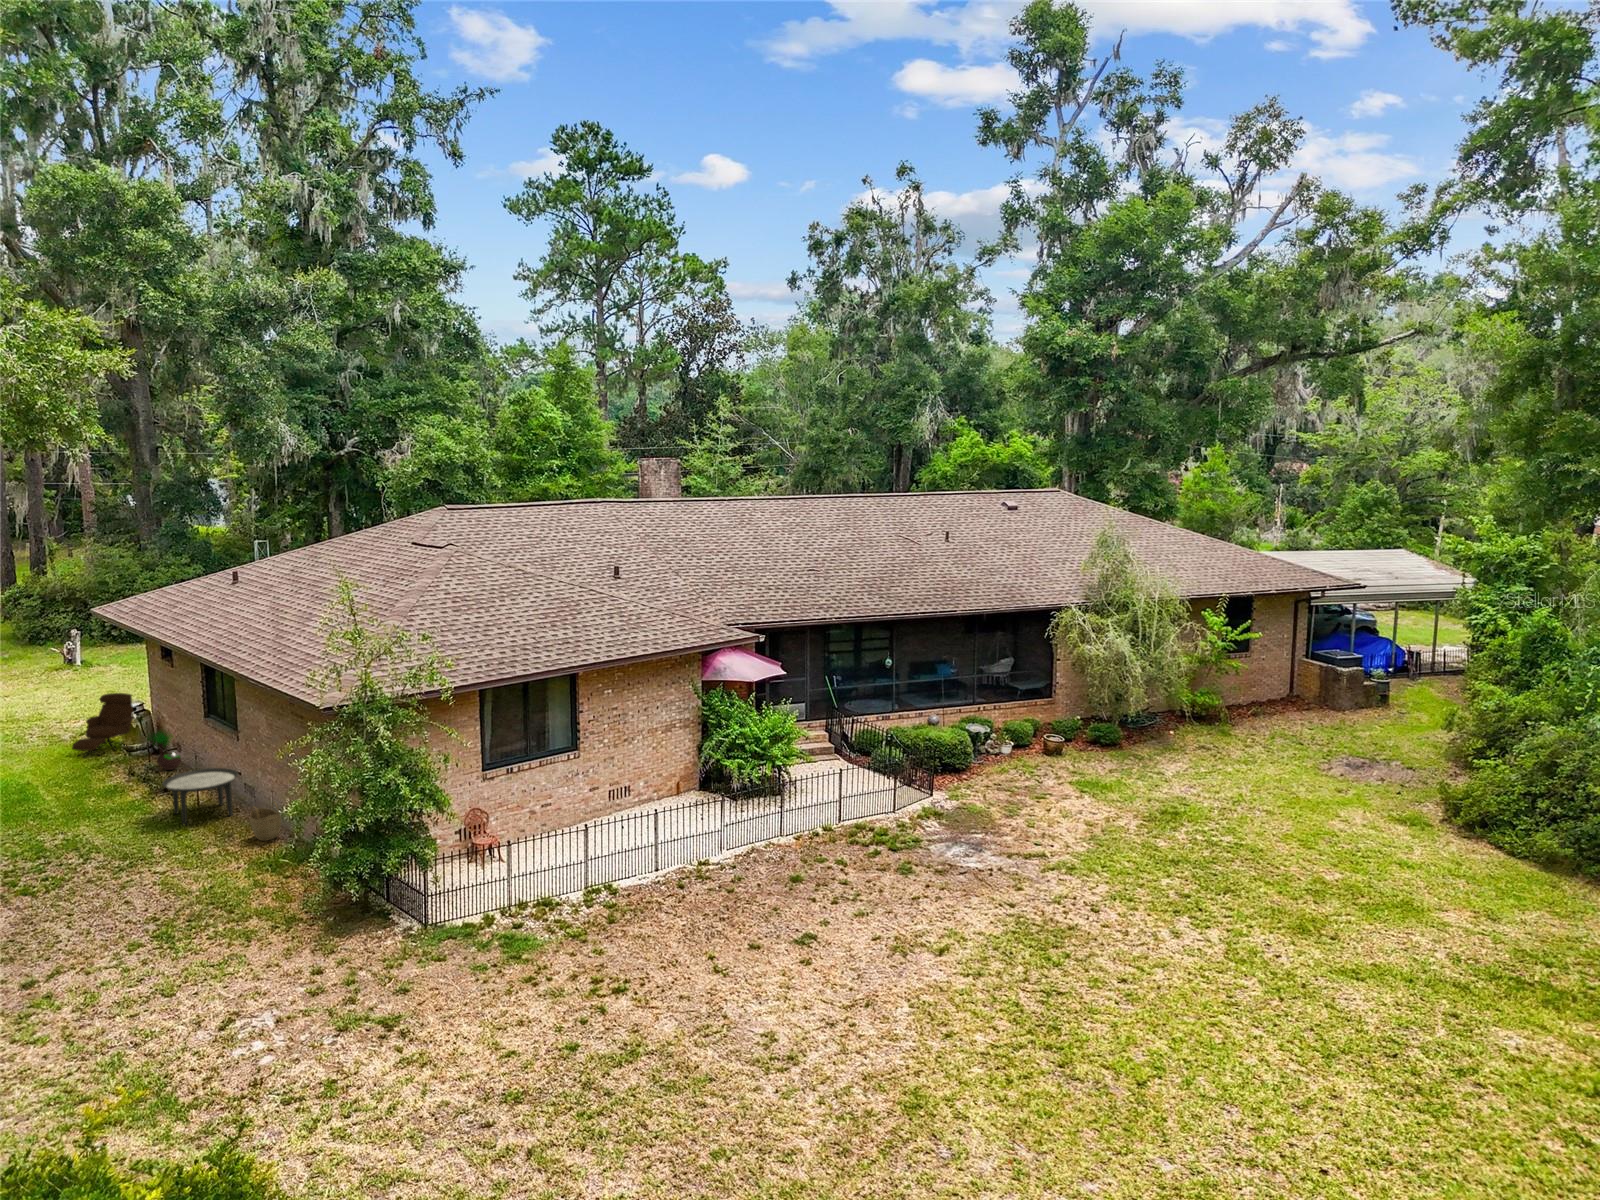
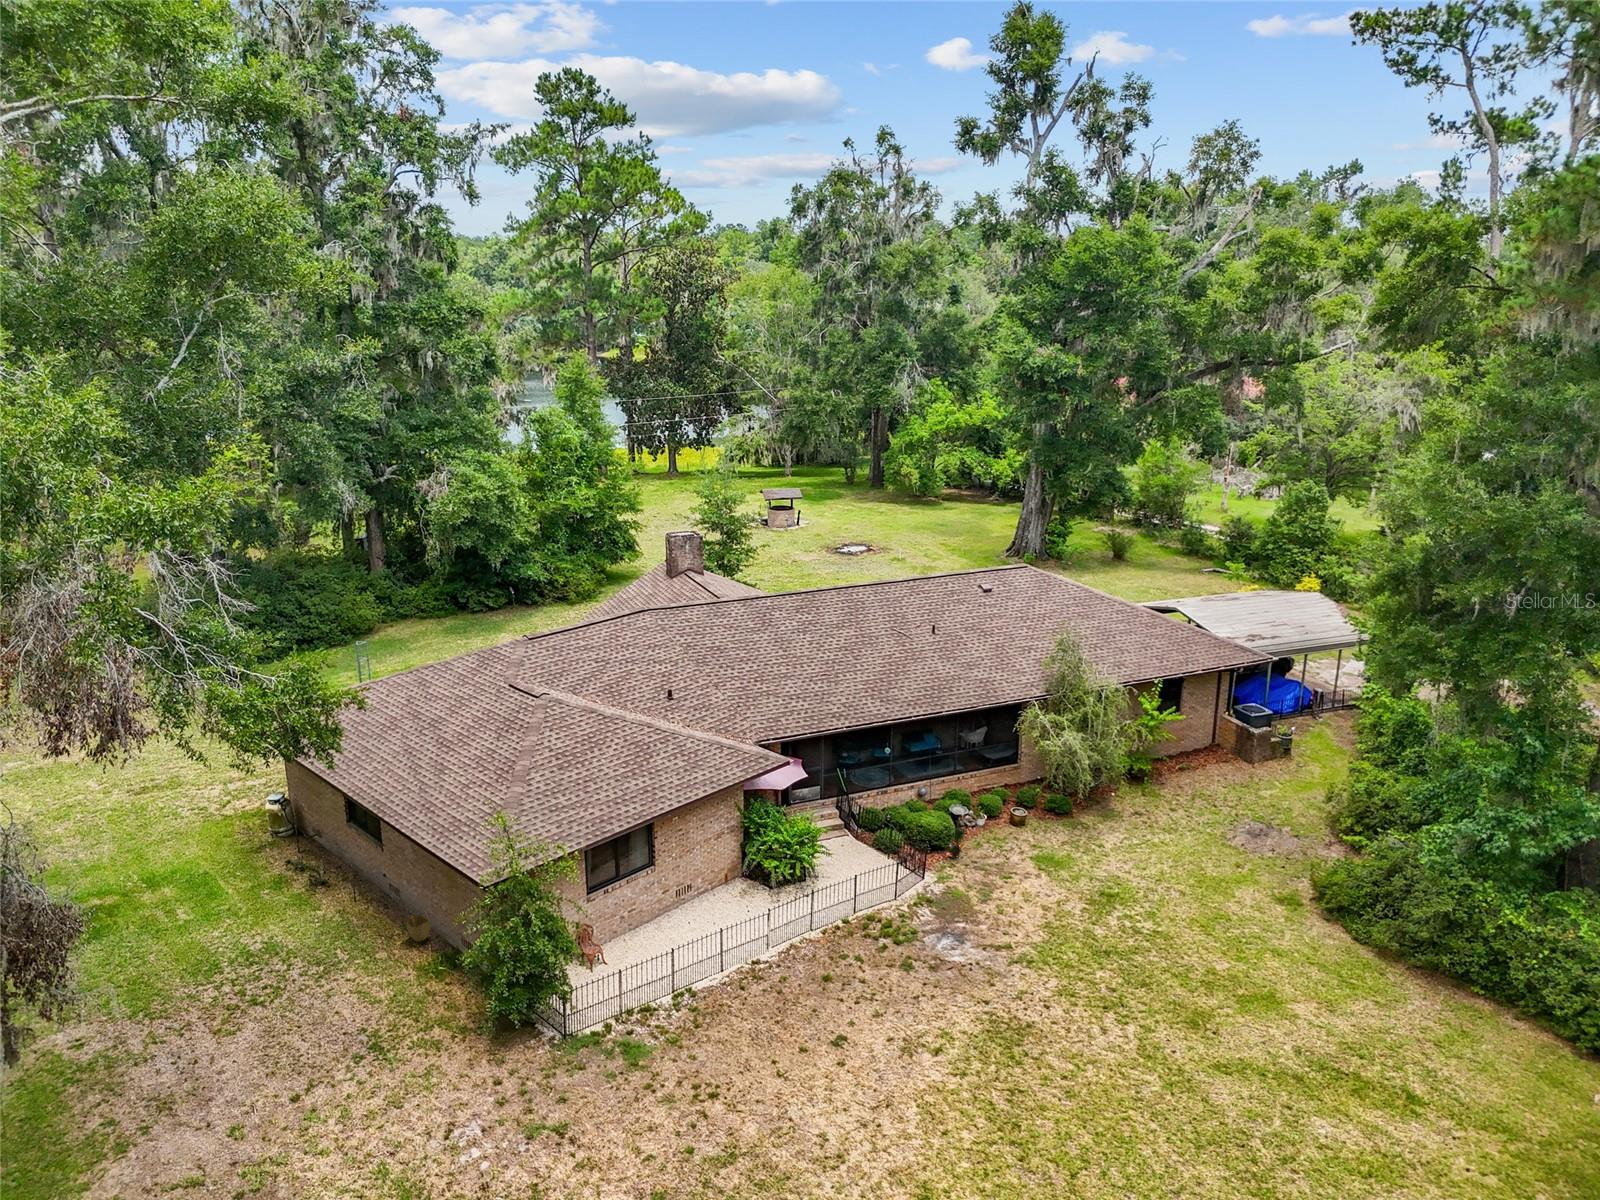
lounge chair: present [72,693,134,754] -> none [236,786,281,845]
potted tree: present [148,731,181,770] -> present [948,829,964,858]
round table: present [162,768,238,825] -> none [333,873,388,925]

